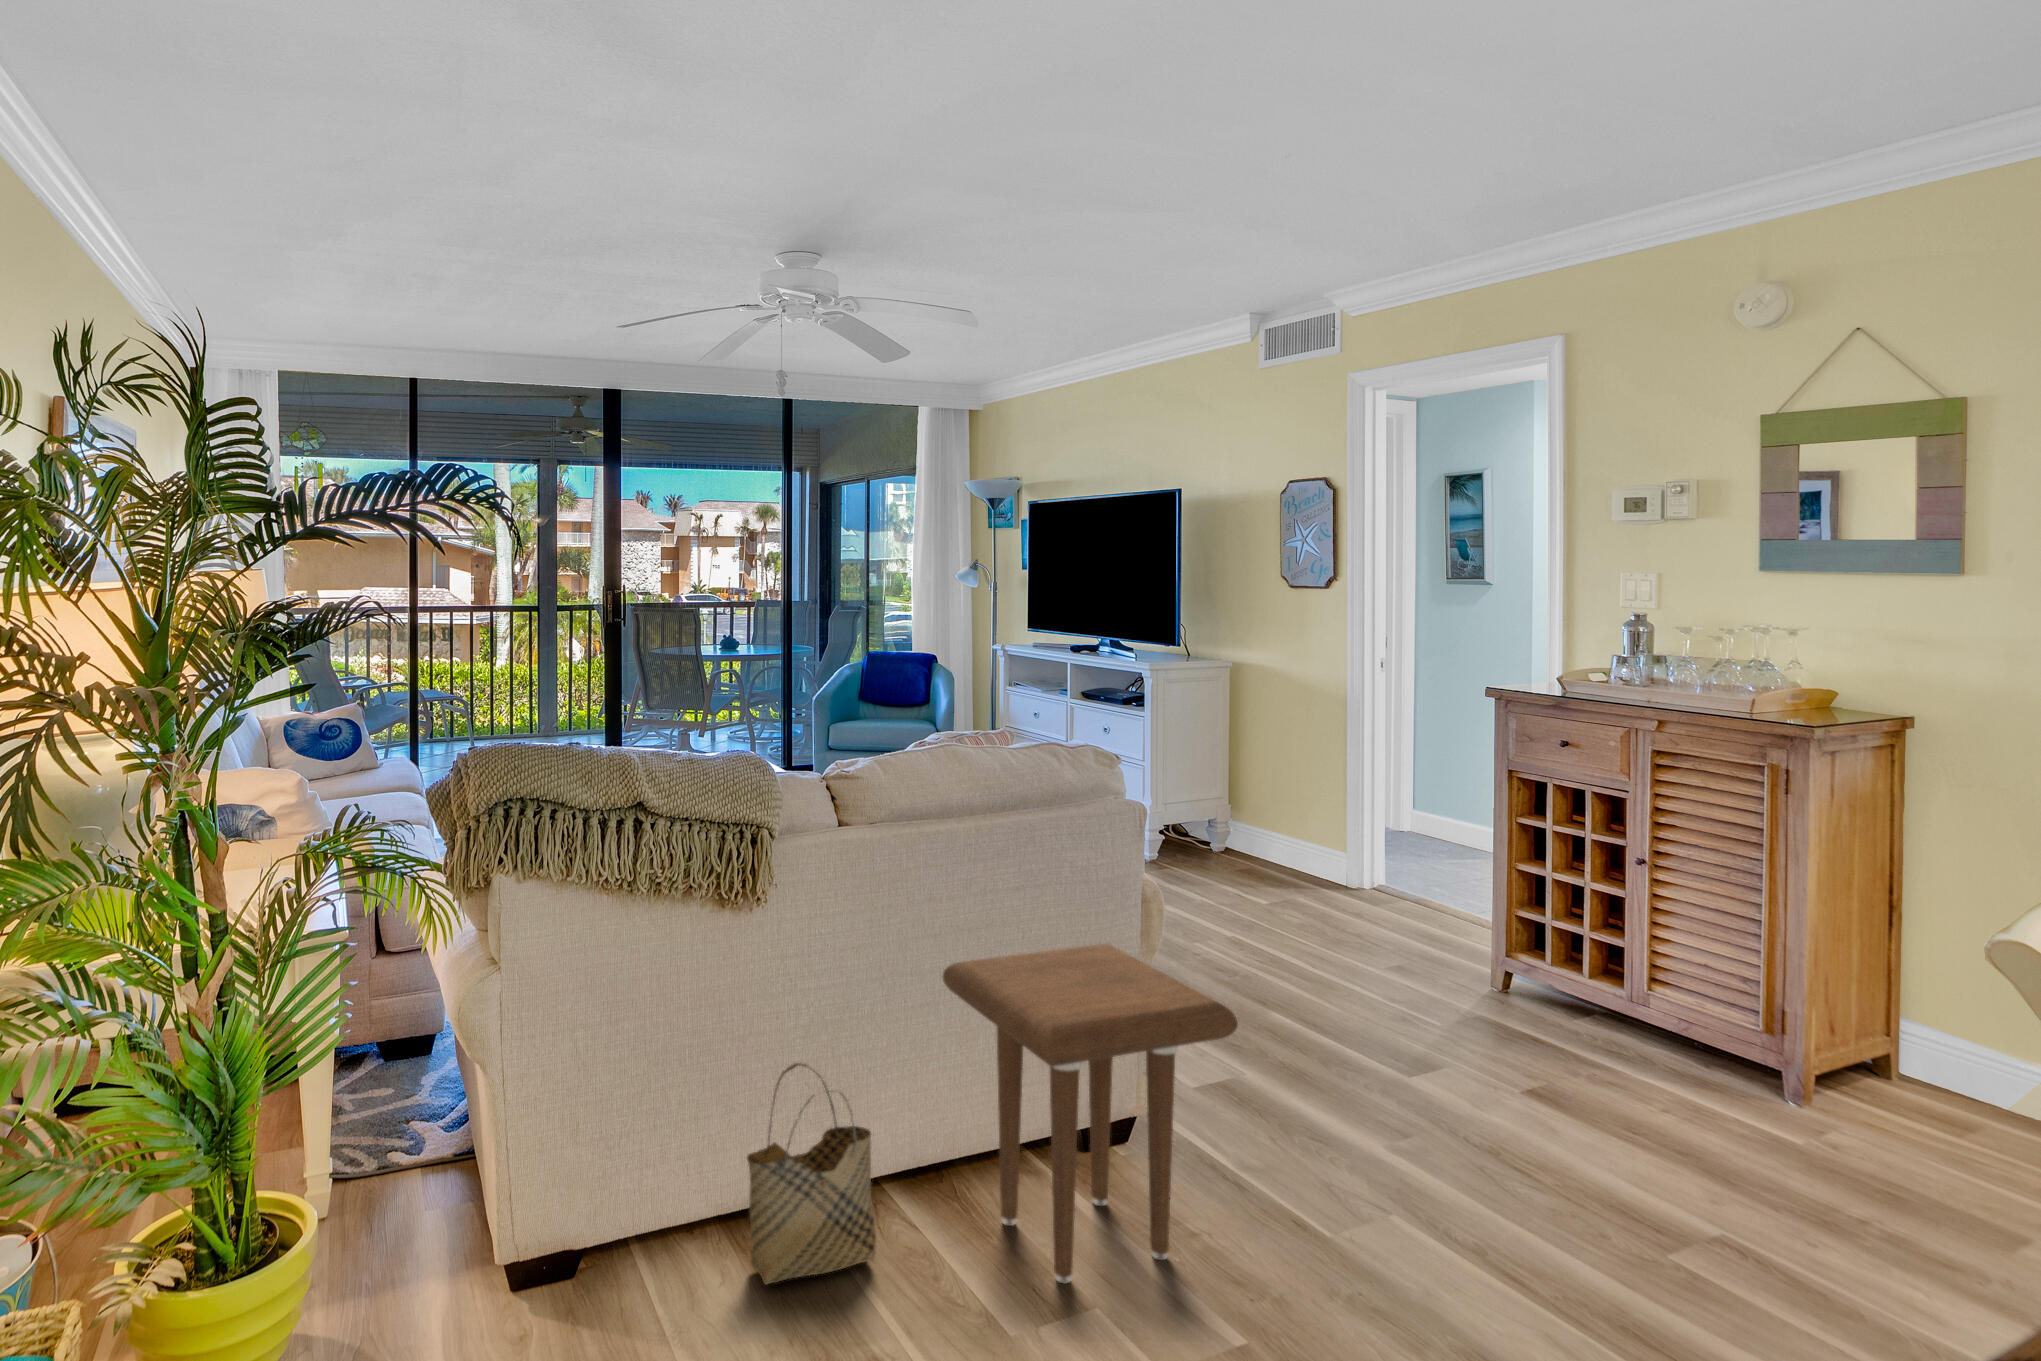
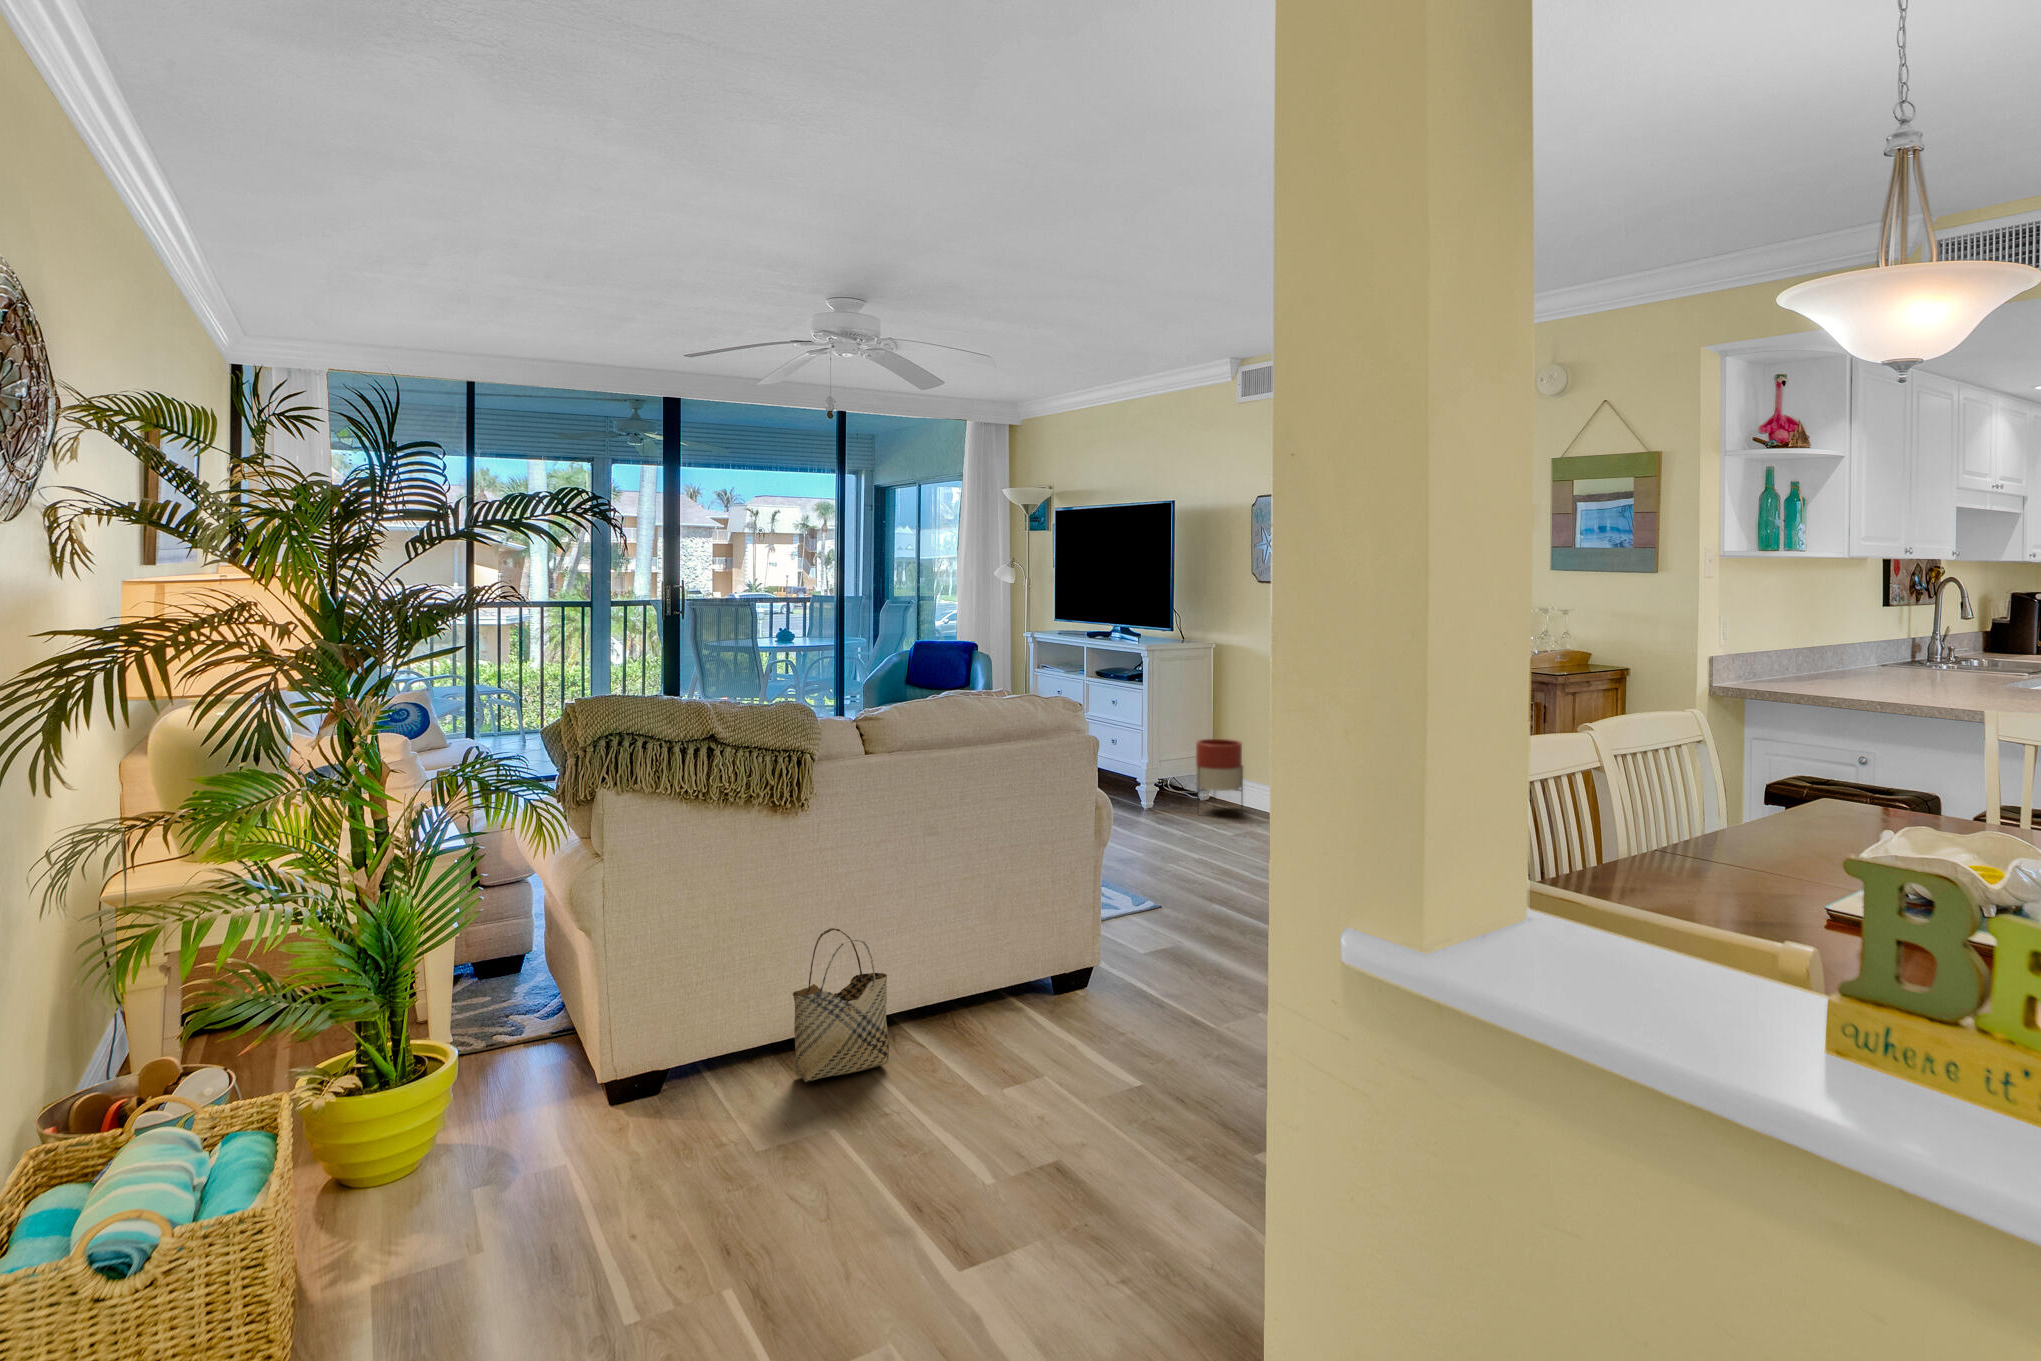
planter: none [1208,775,1269,870] -> present [1196,739,1243,811]
side table: present [943,944,1238,1283] -> none [944,839,1145,1066]

